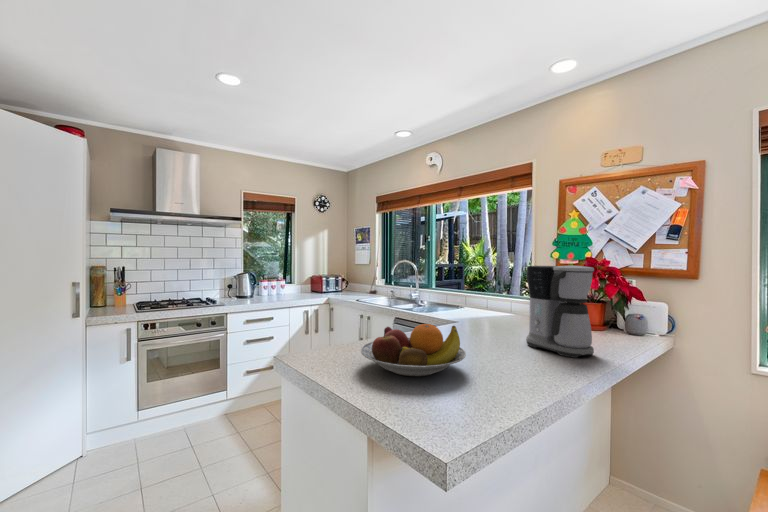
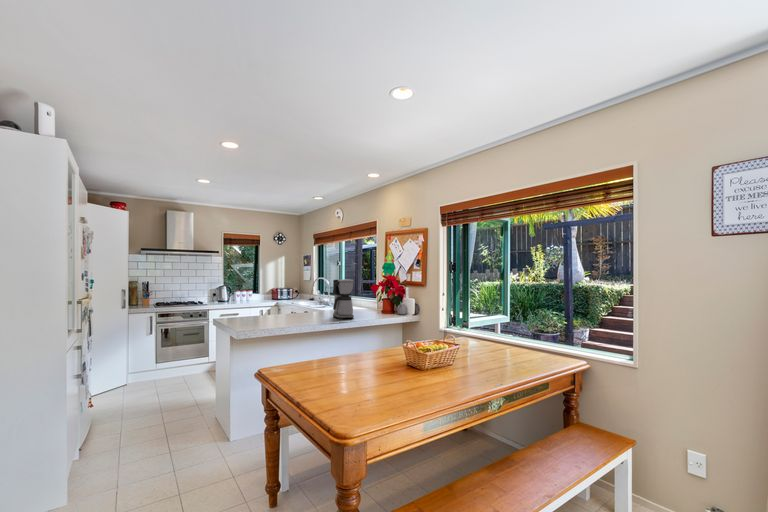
fruit bowl: present [361,324,466,376] -> none [242,303,286,322]

